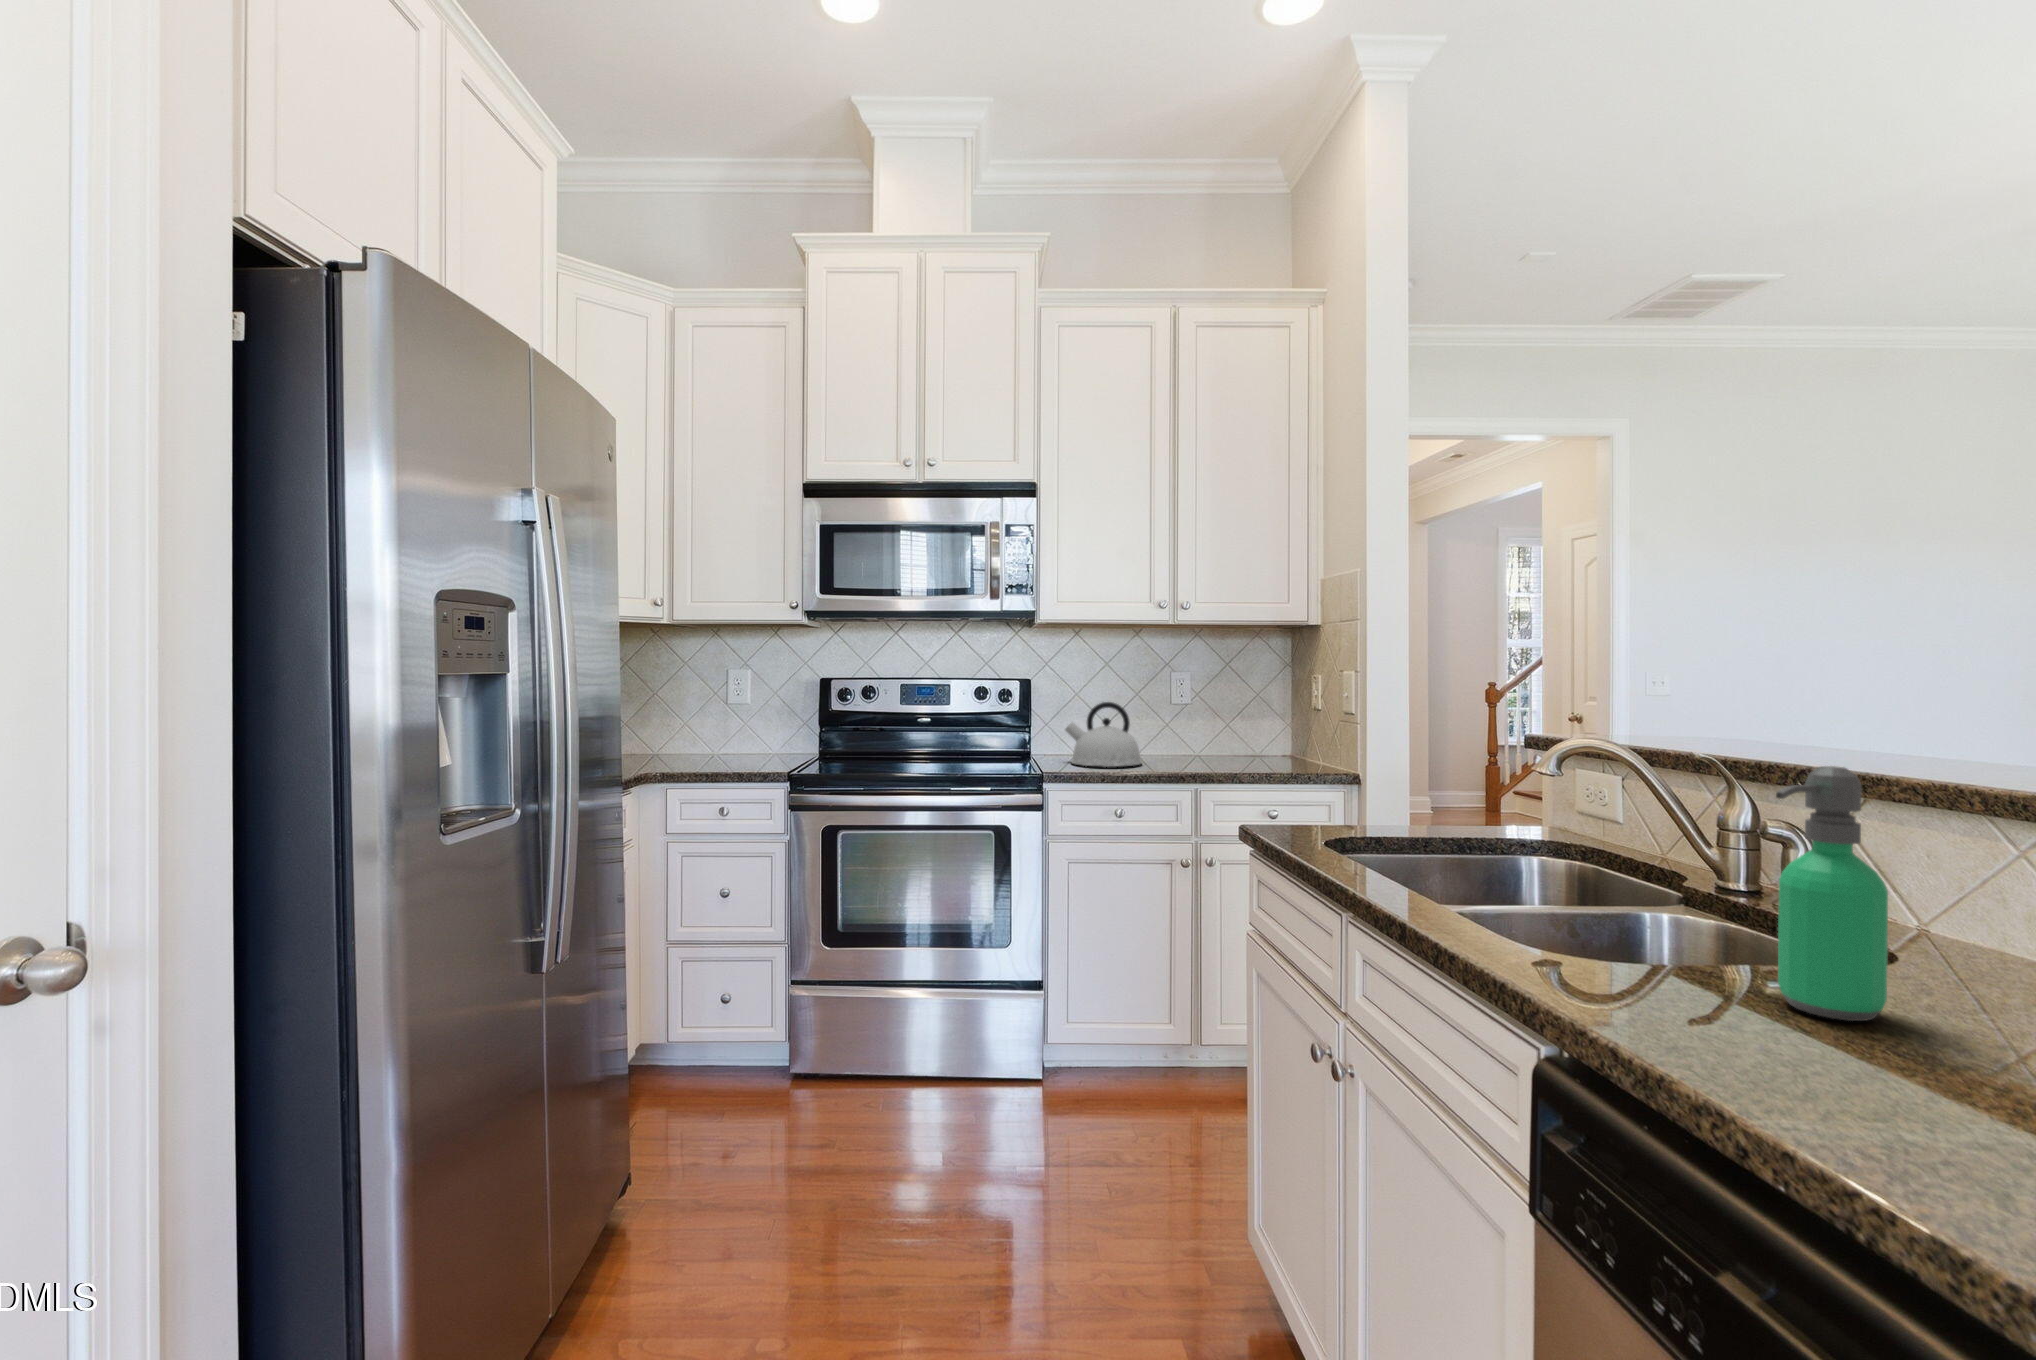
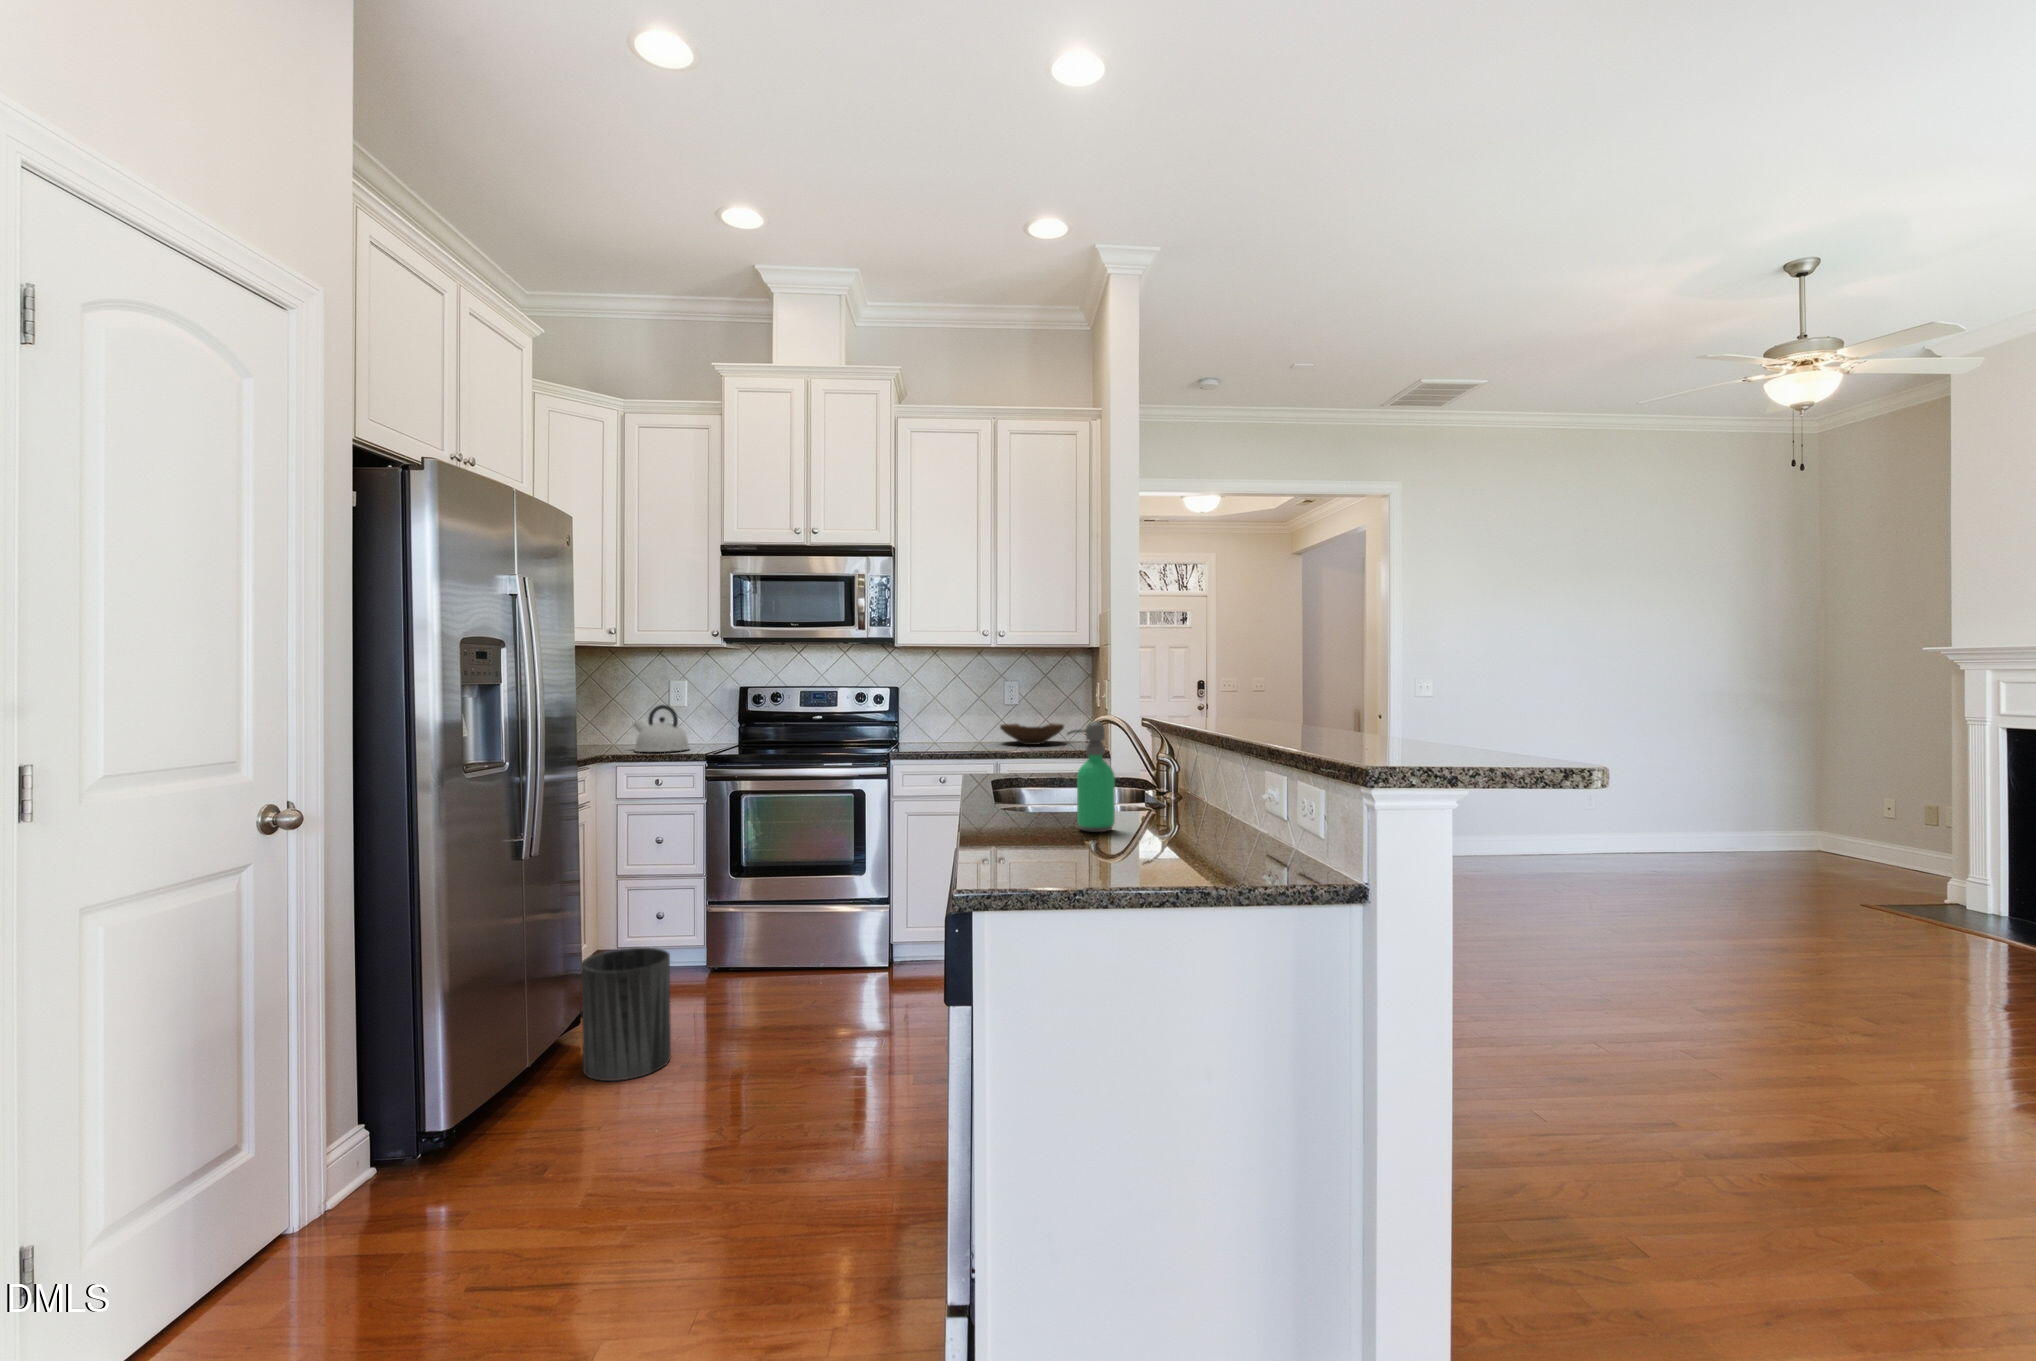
kettle: present [1065,702,1142,767] -> present [633,705,689,752]
wooden bowl: none [1171,729,1260,759] -> present [1000,724,1064,745]
trash can: none [630,1077,764,1306] -> present [582,948,671,1081]

